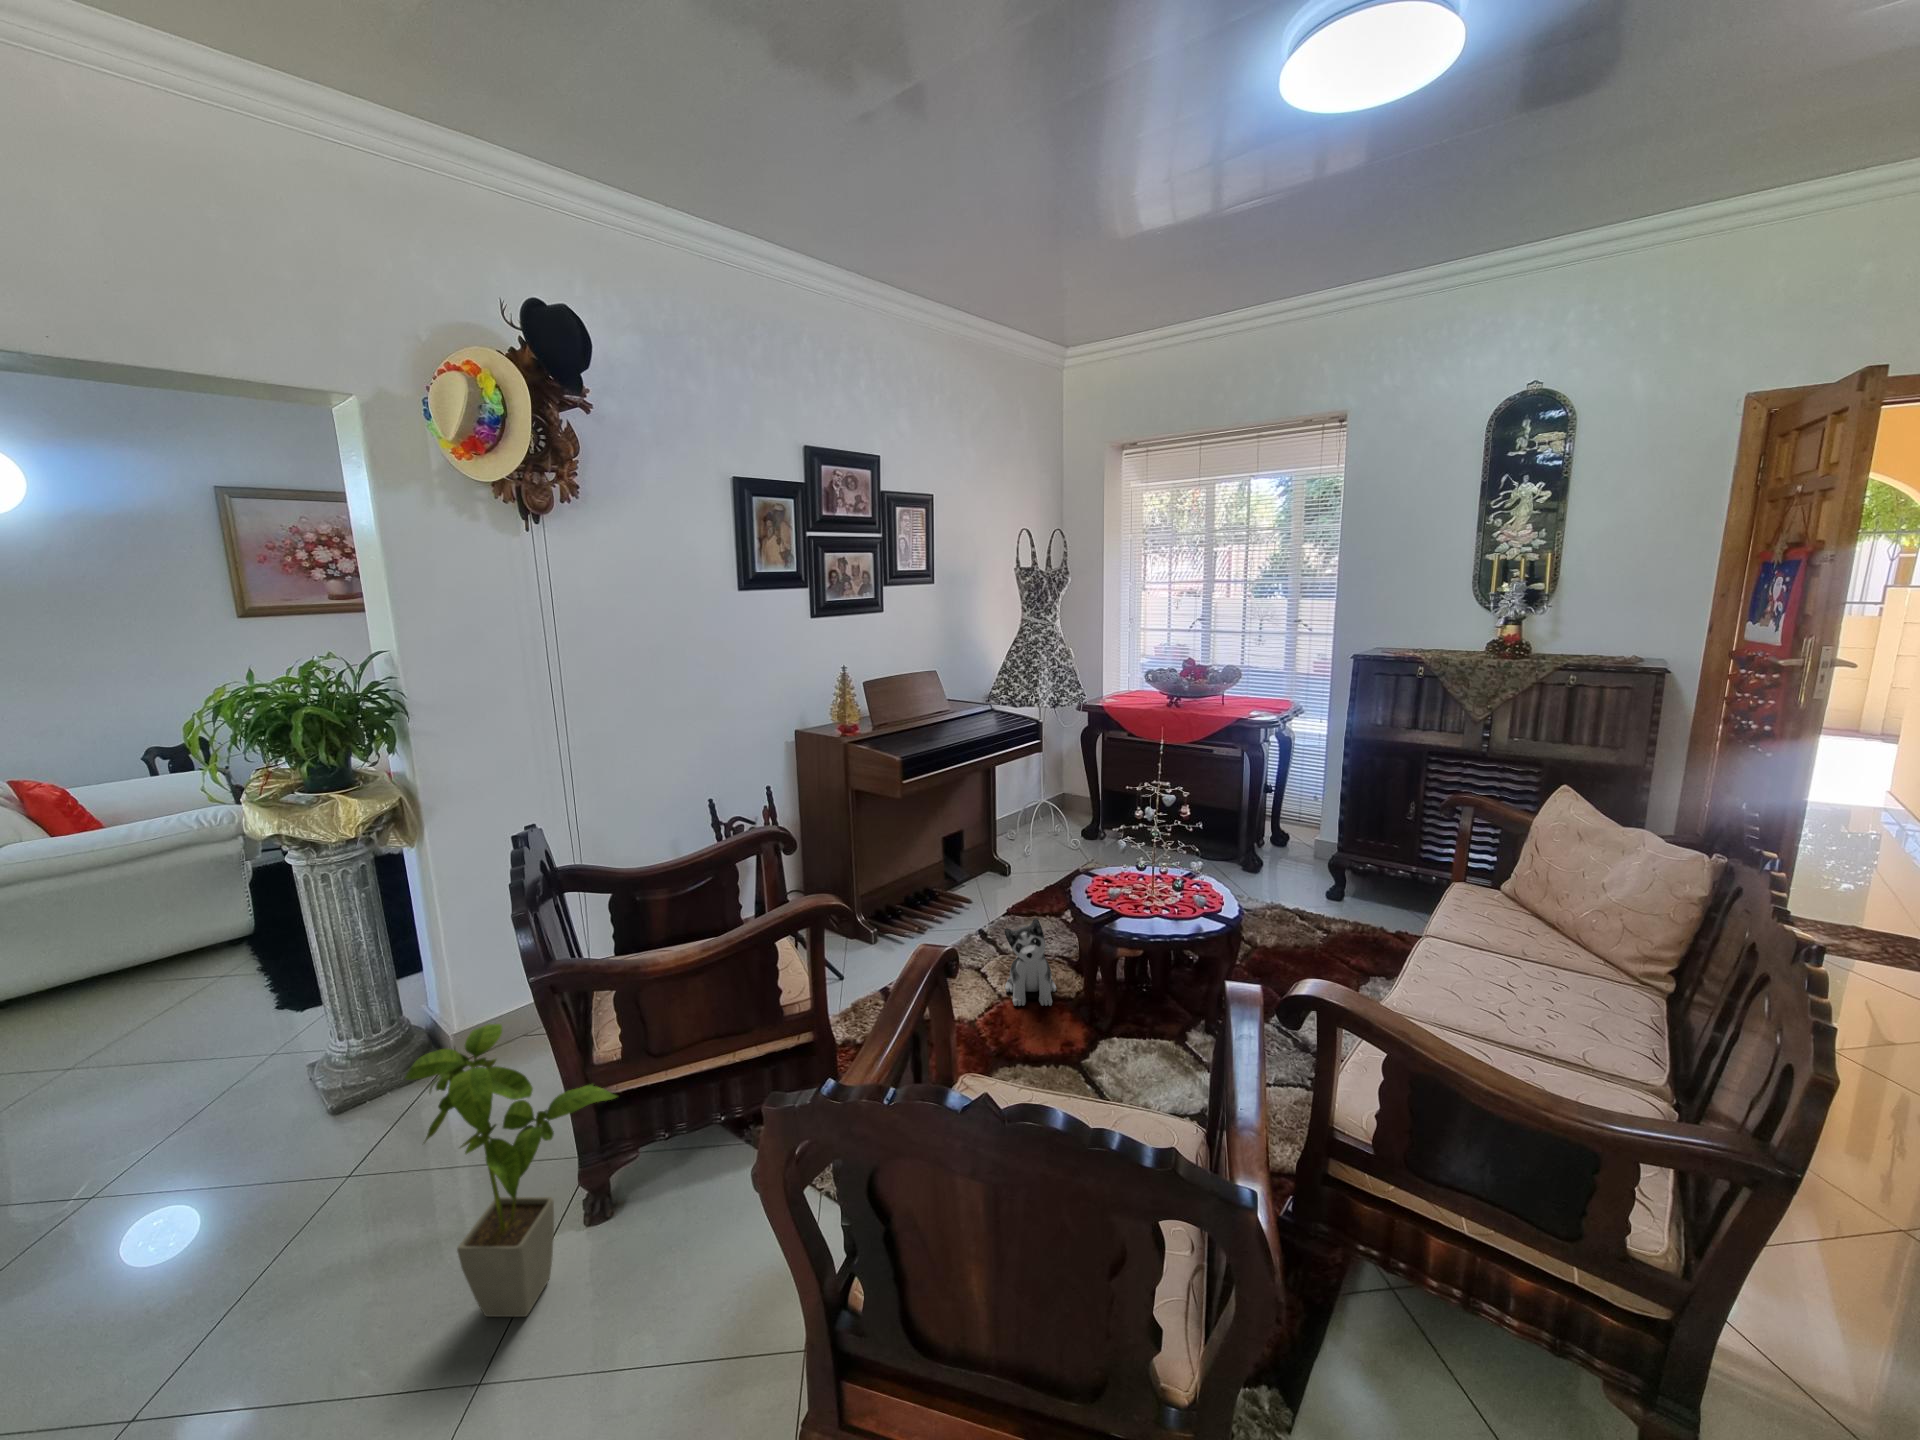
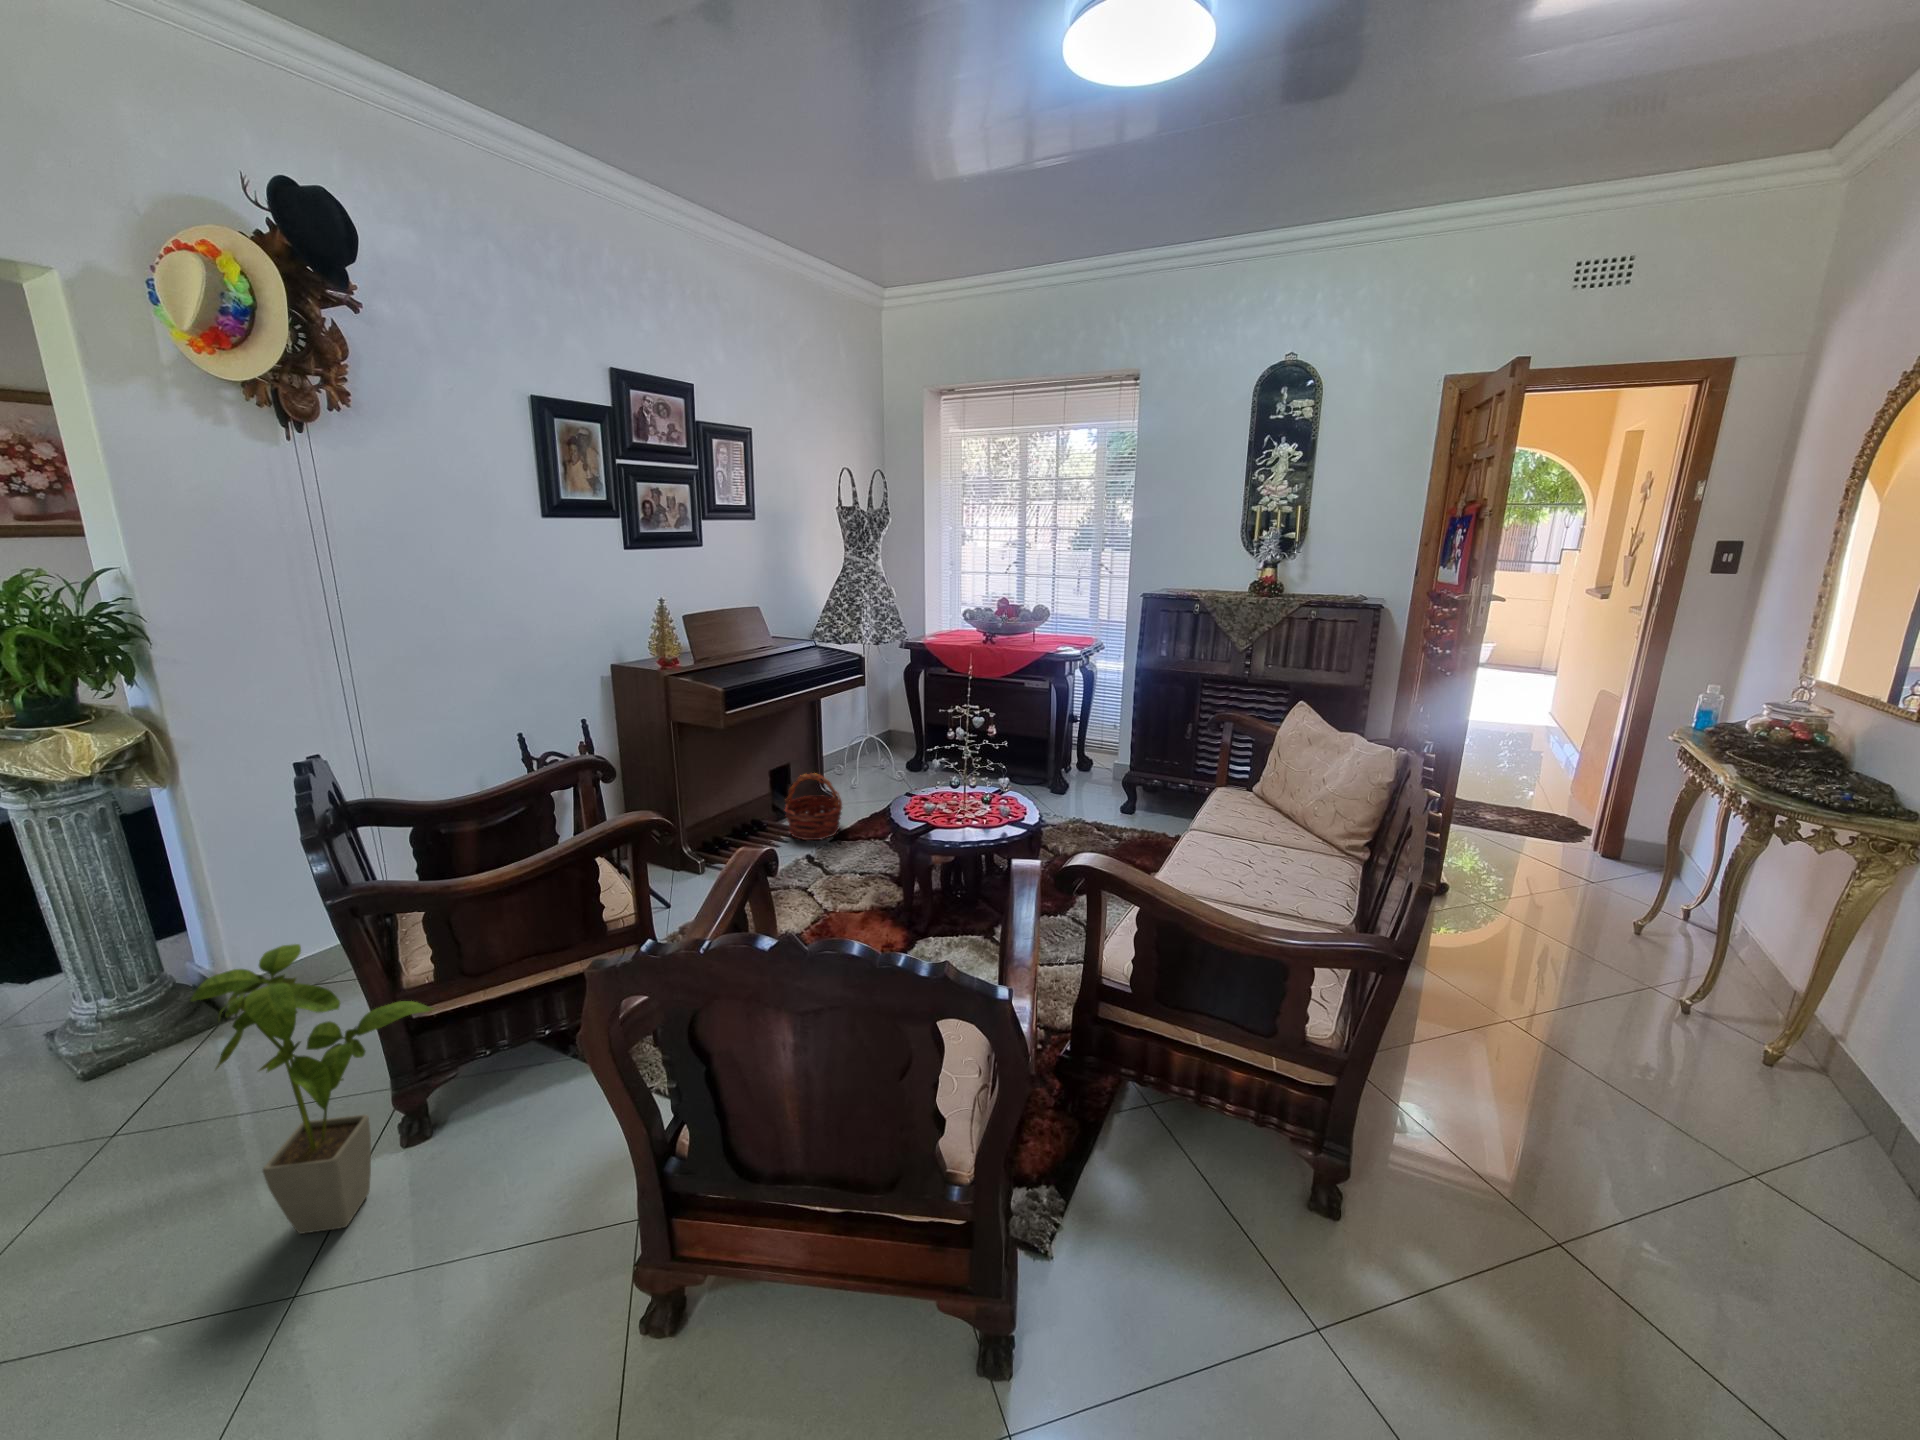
basket: none [954,842,1013,914] -> present [785,773,842,840]
plush toy: present [1004,918,1056,1006] -> none [830,835,880,916]

